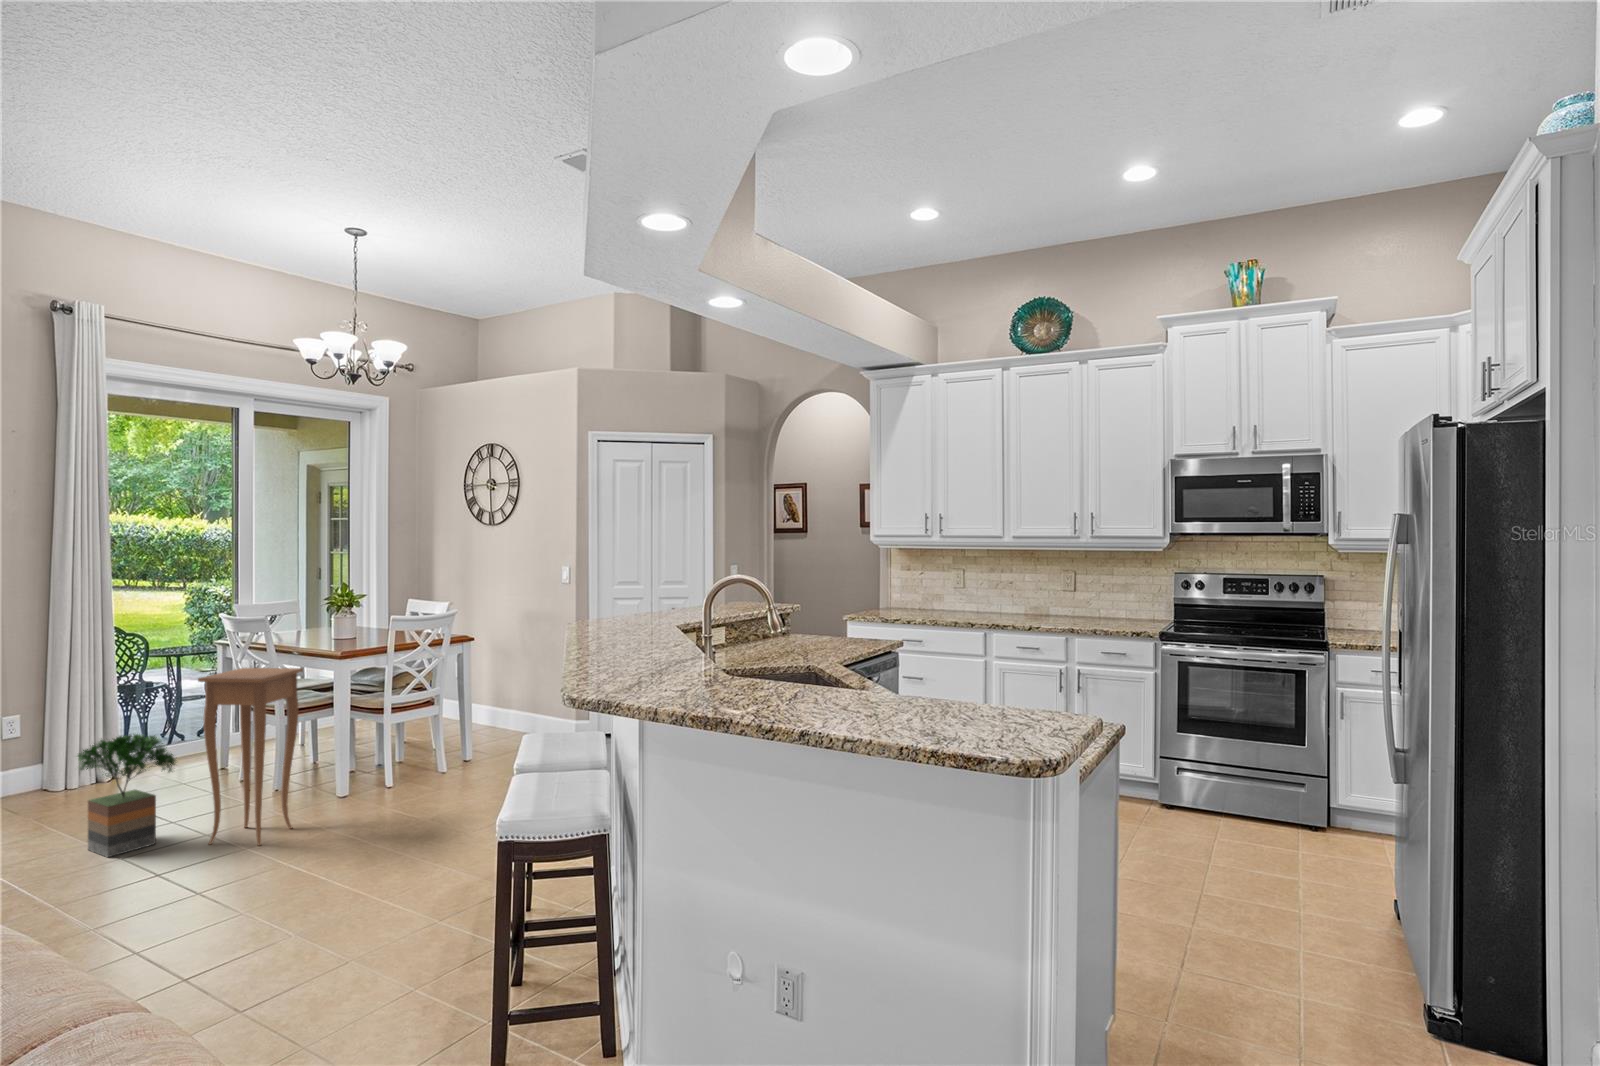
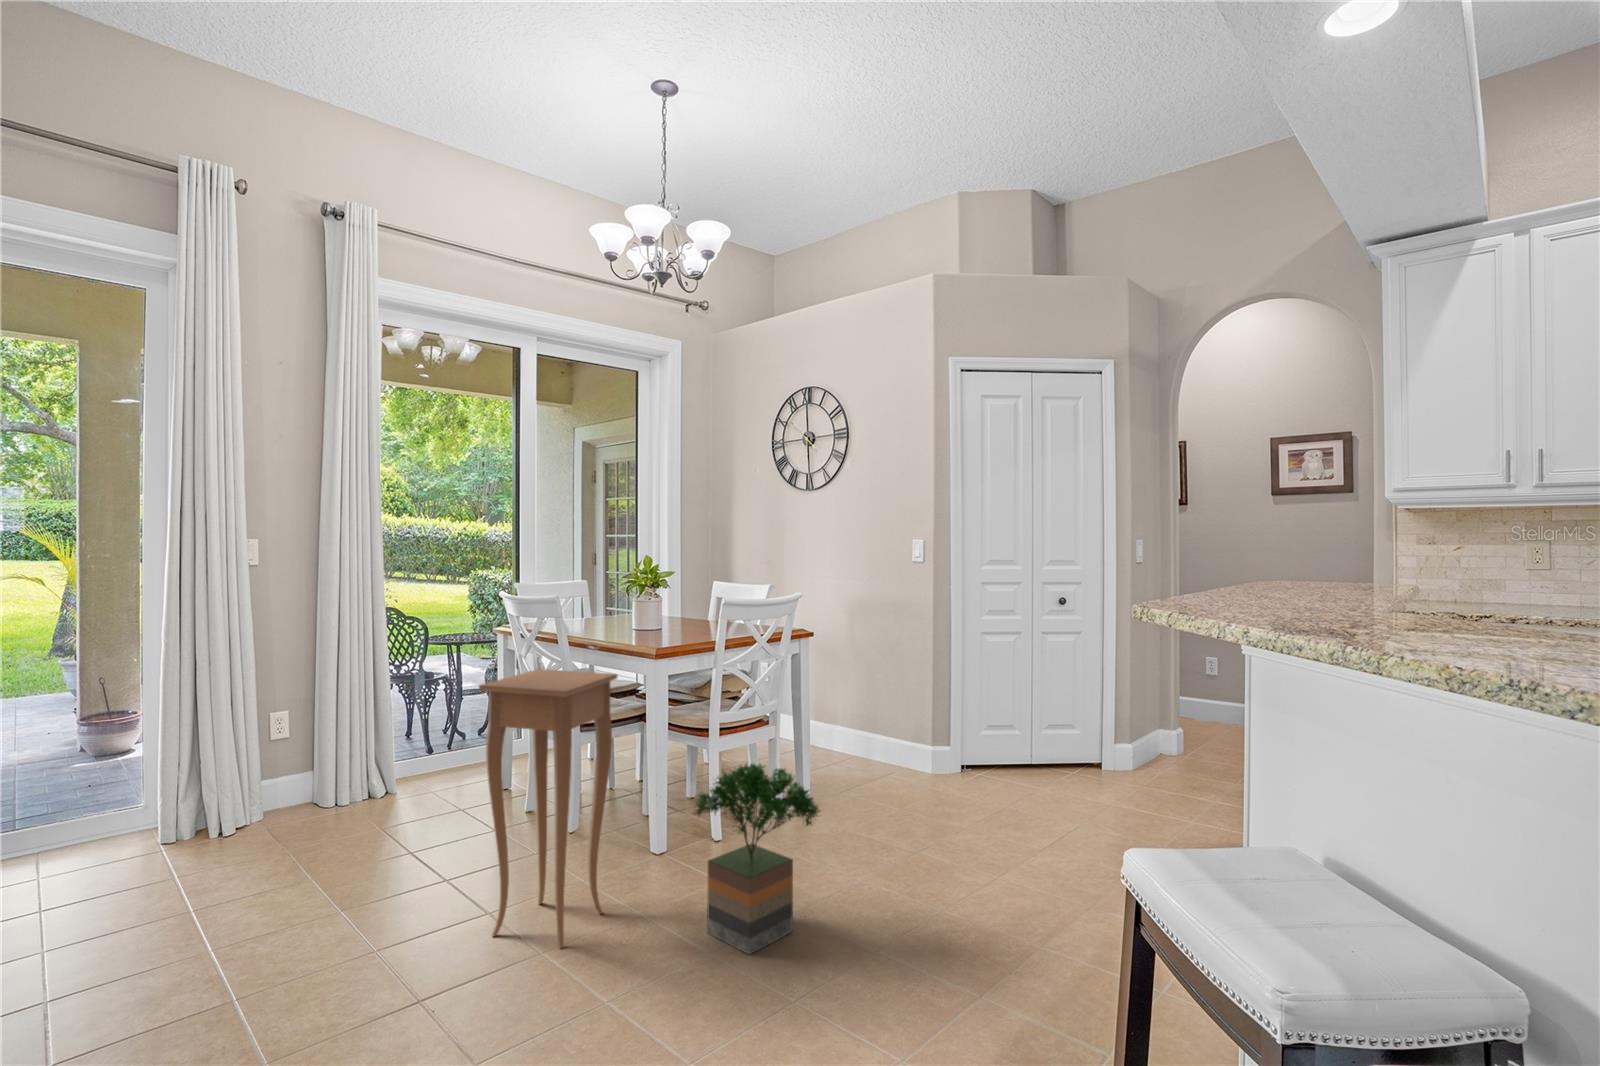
potted tree: present [77,734,176,857] -> present [694,764,820,955]

